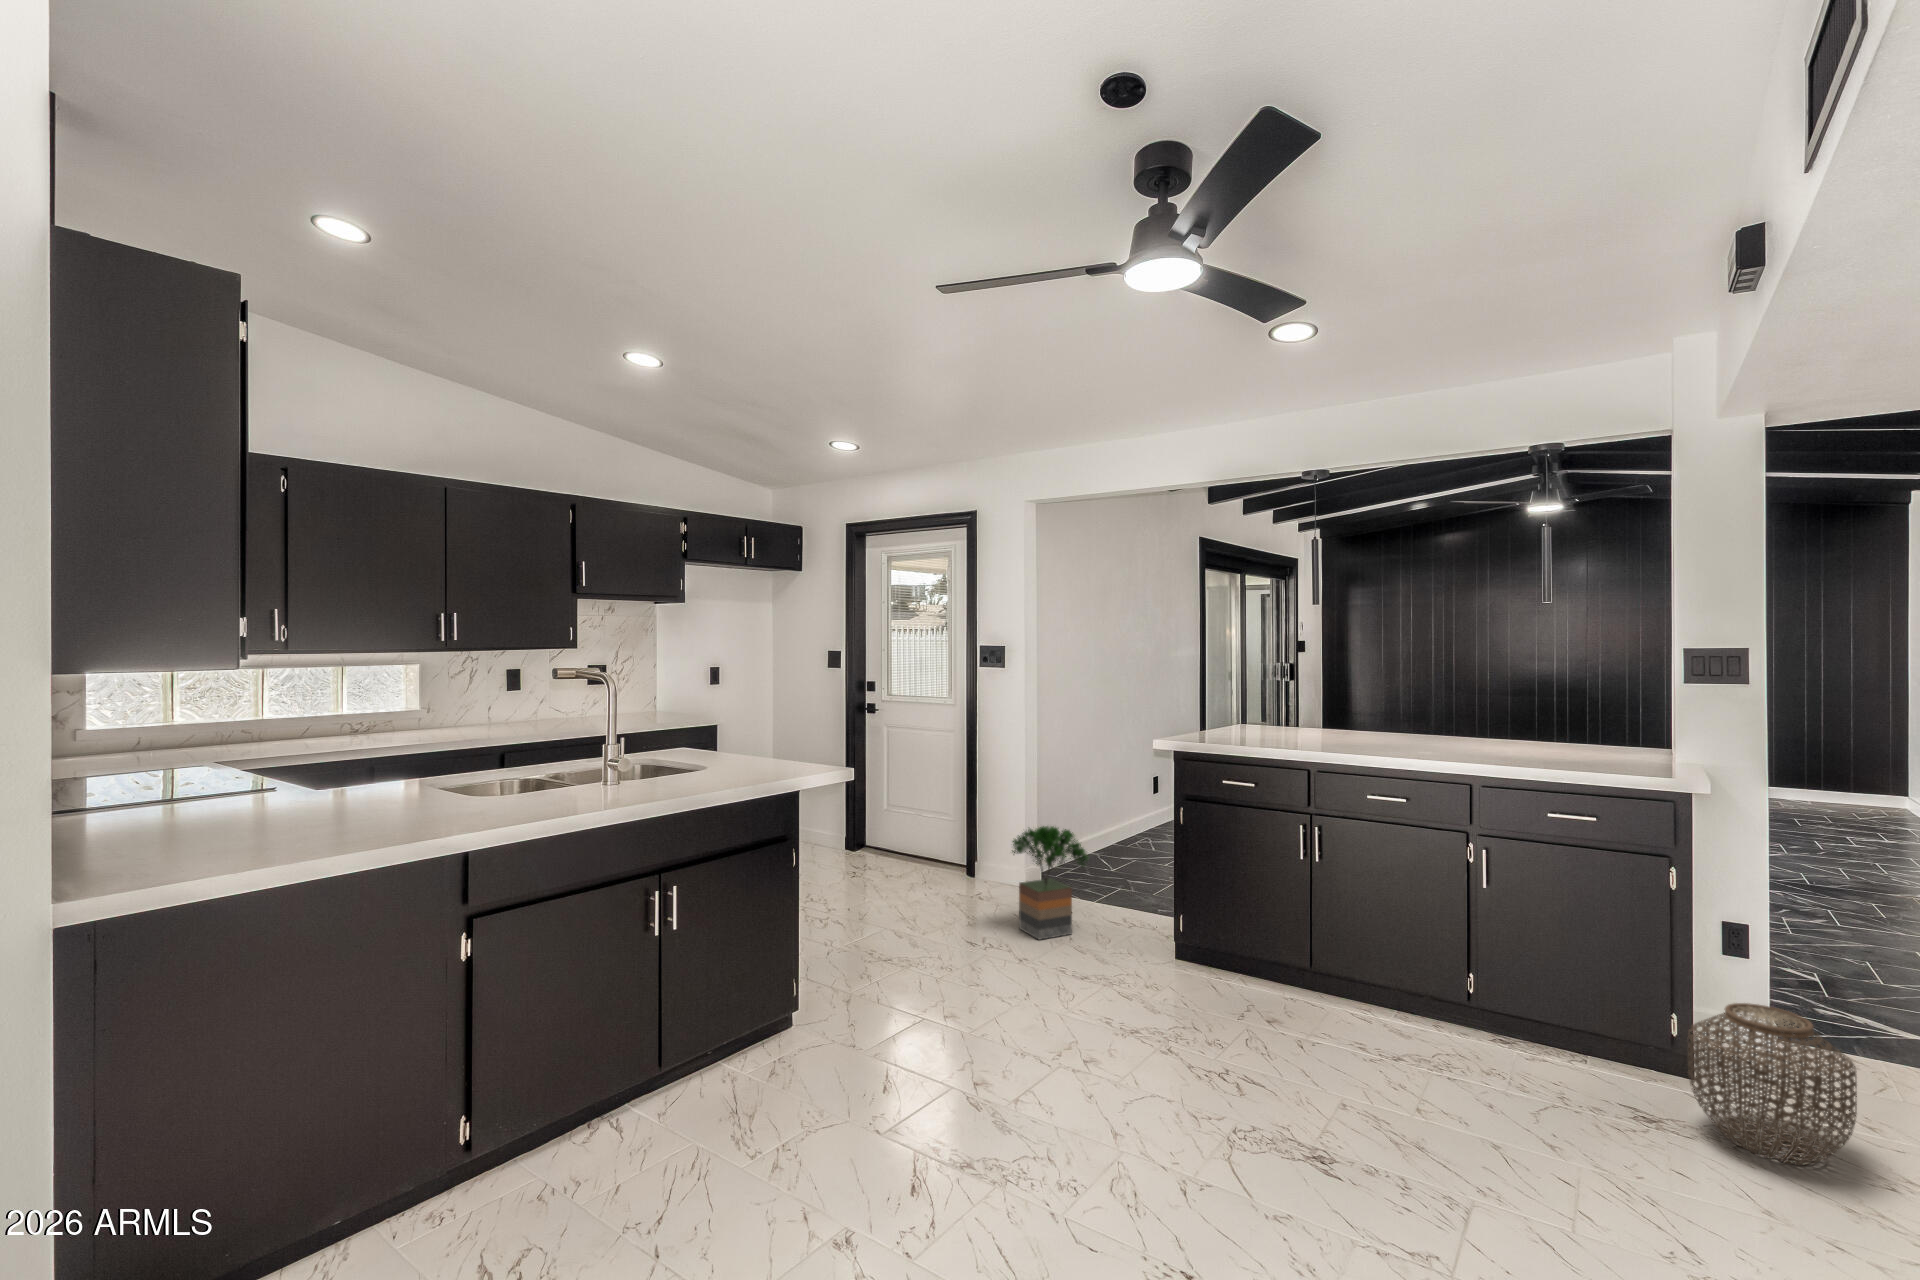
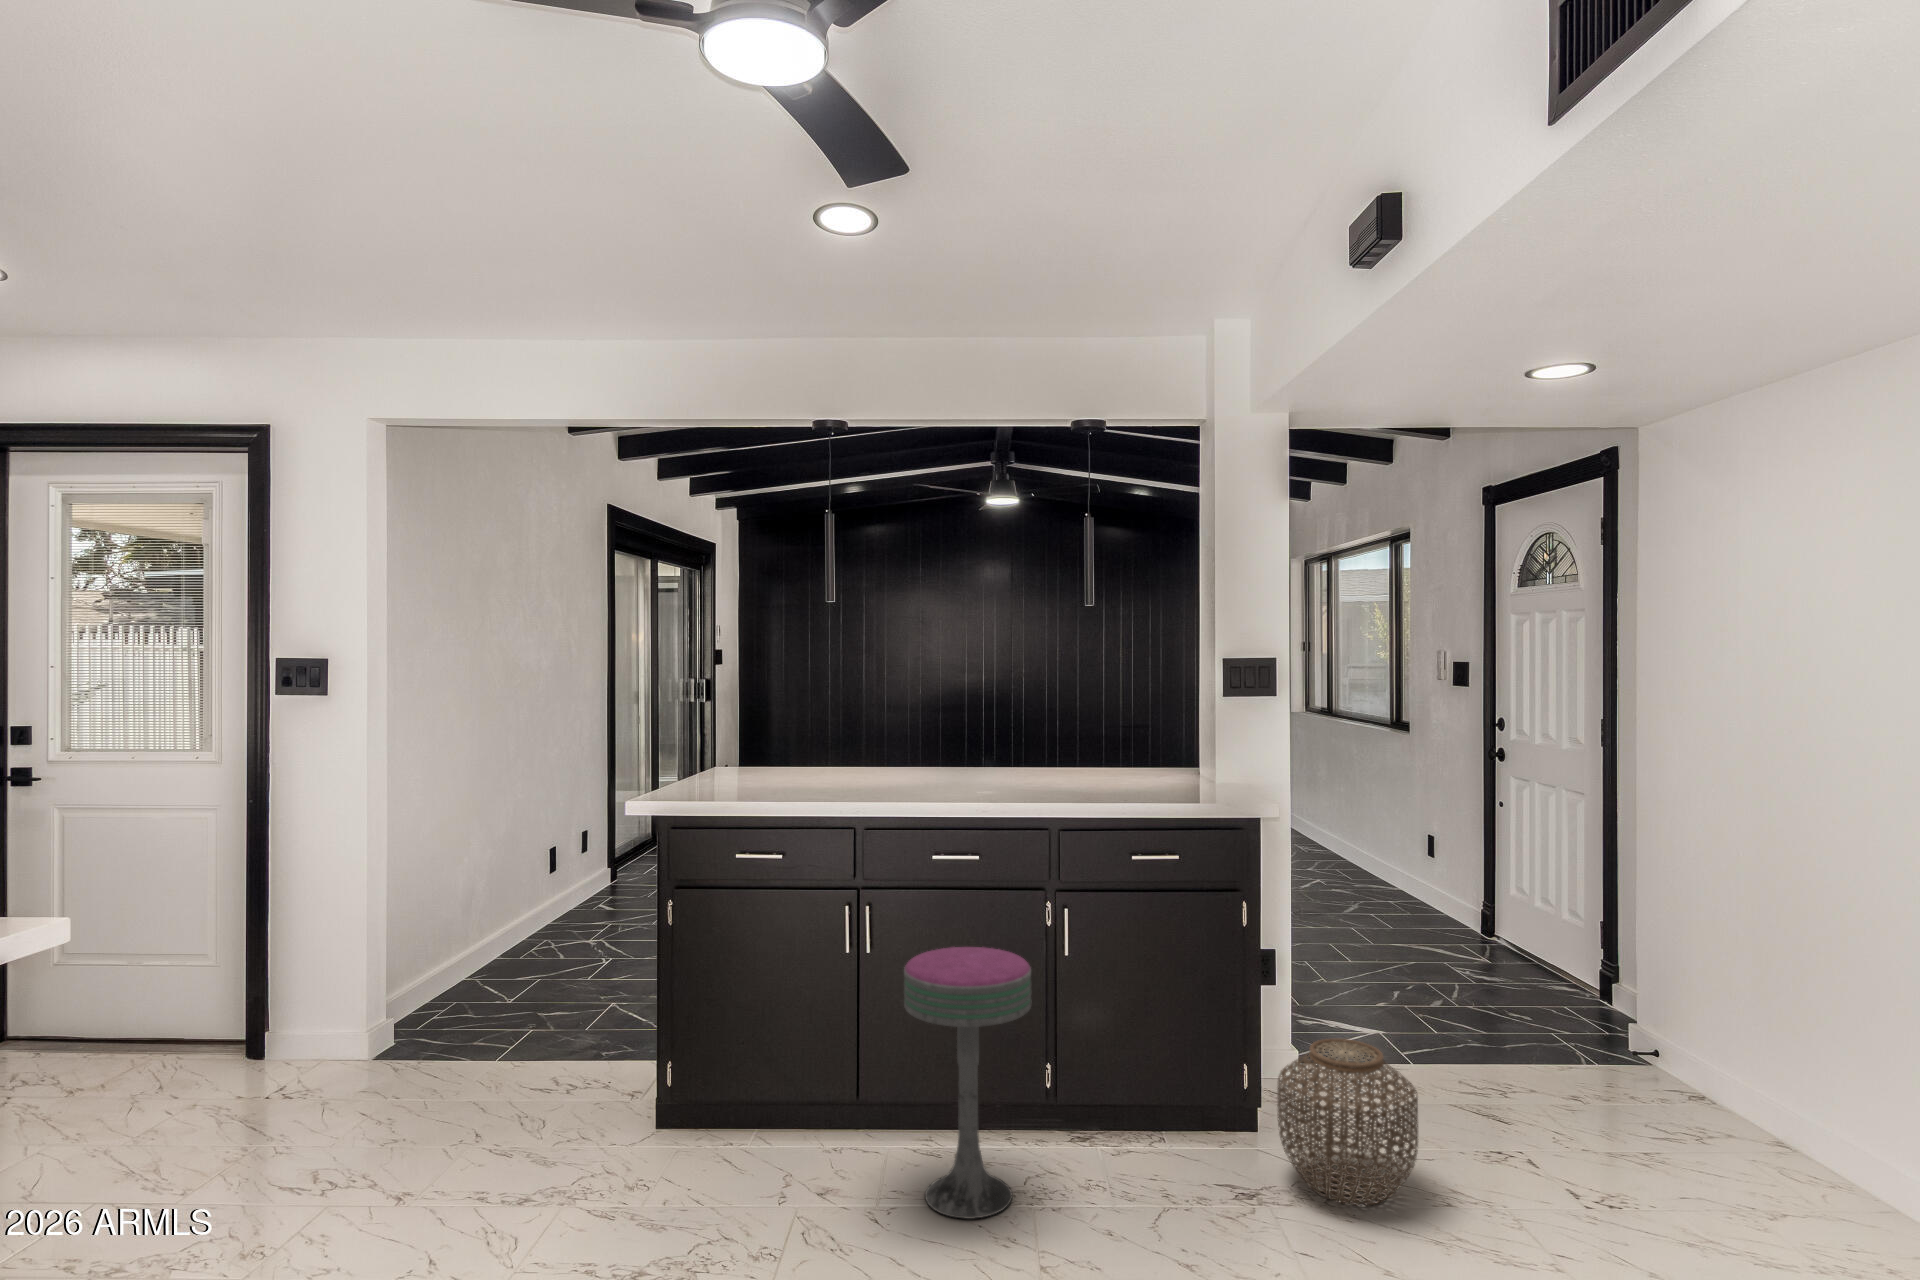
potted tree: present [1012,826,1088,940] -> none [359,952,509,1152]
bar stool: none [1327,864,1434,1066] -> present [904,947,1032,1219]

